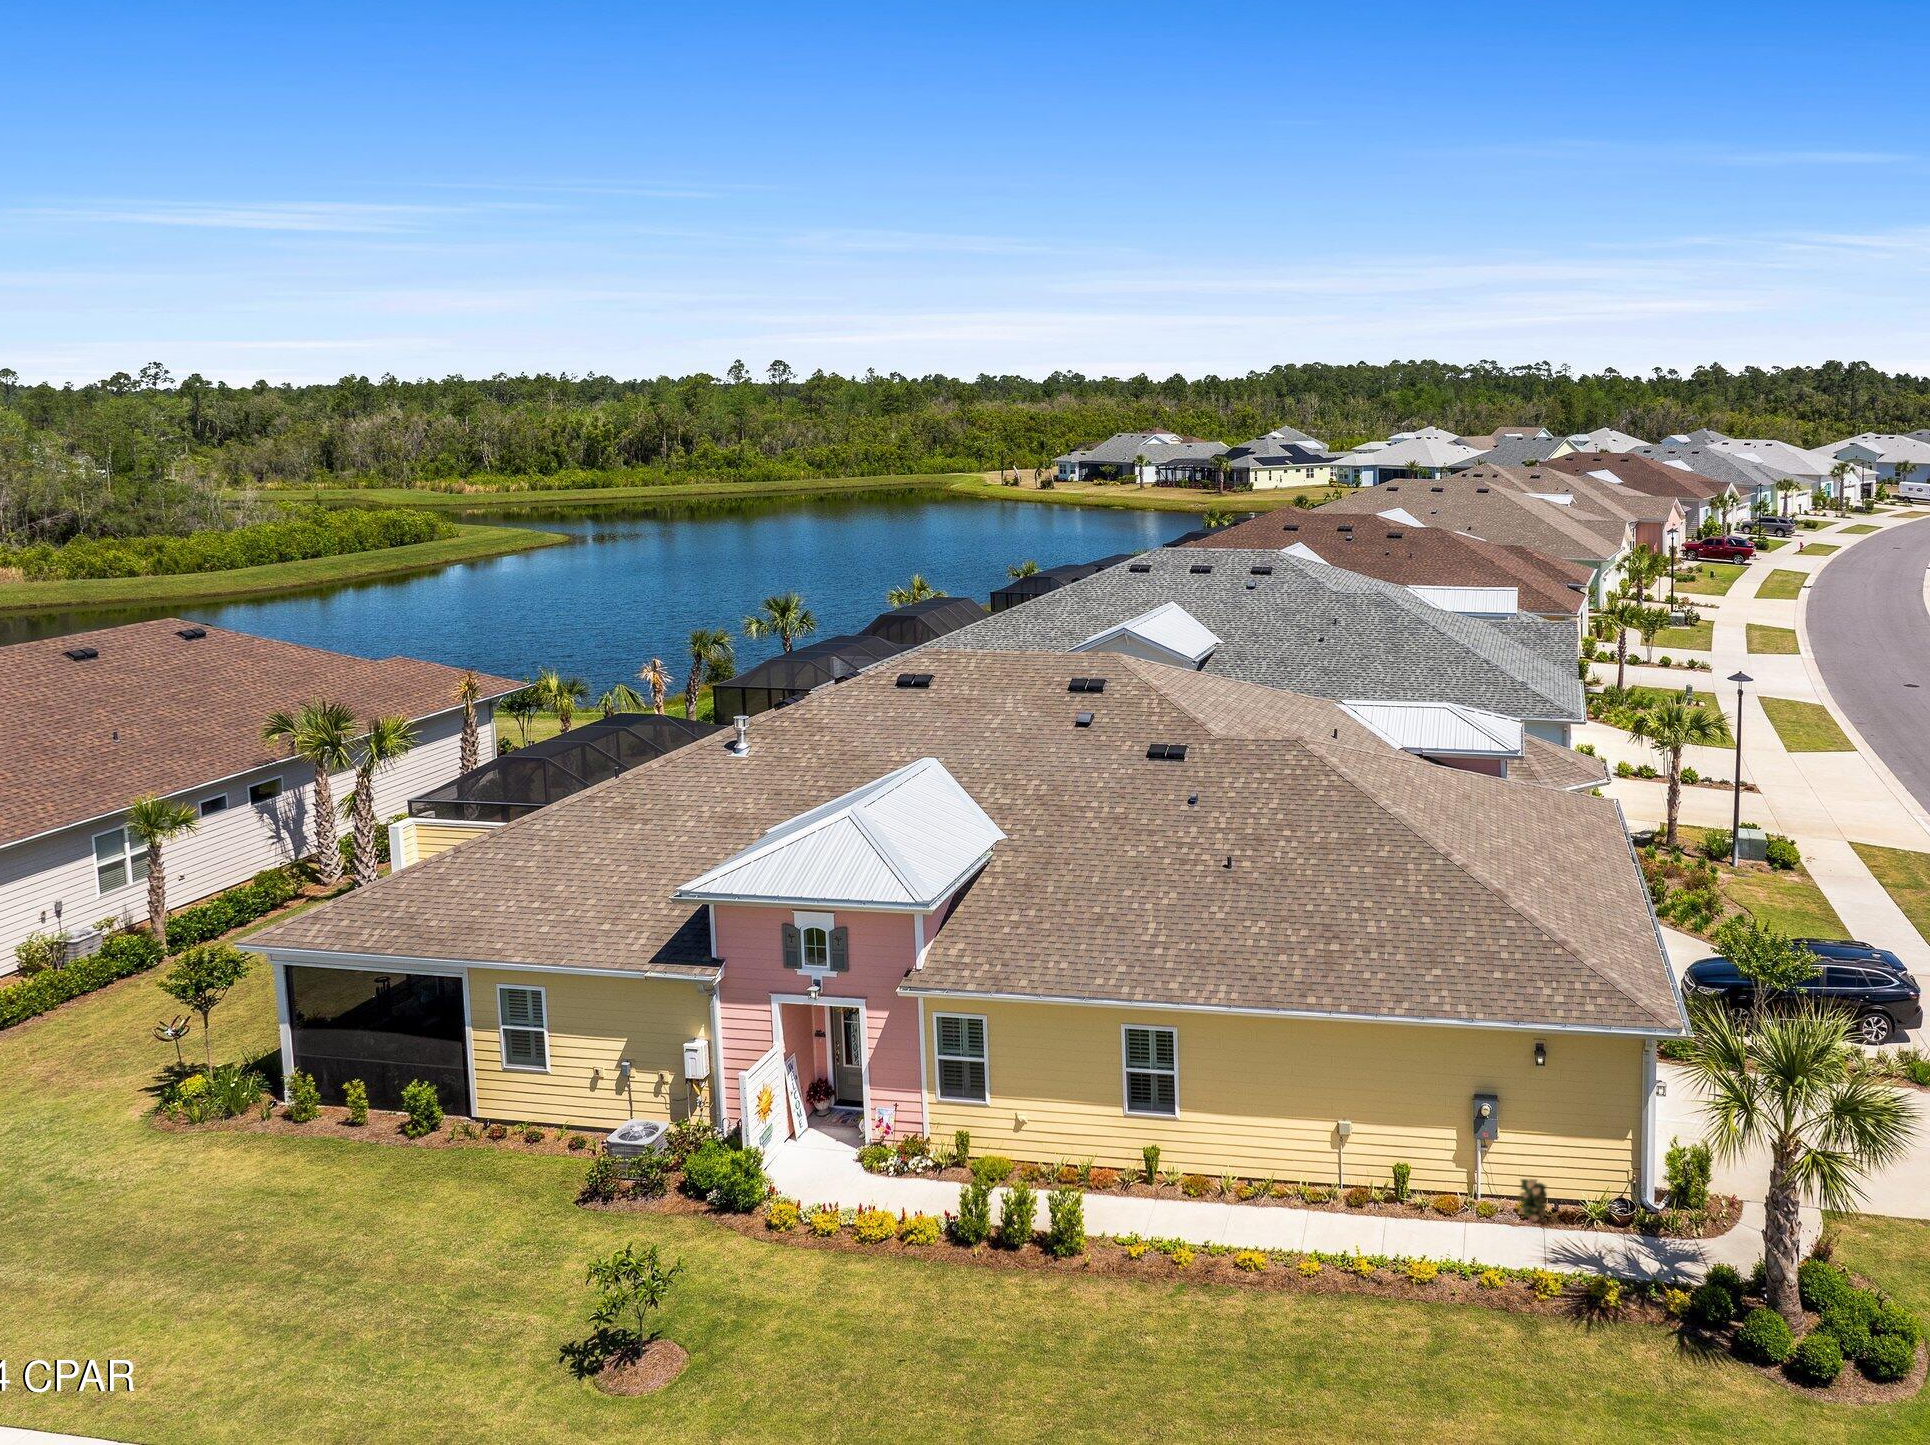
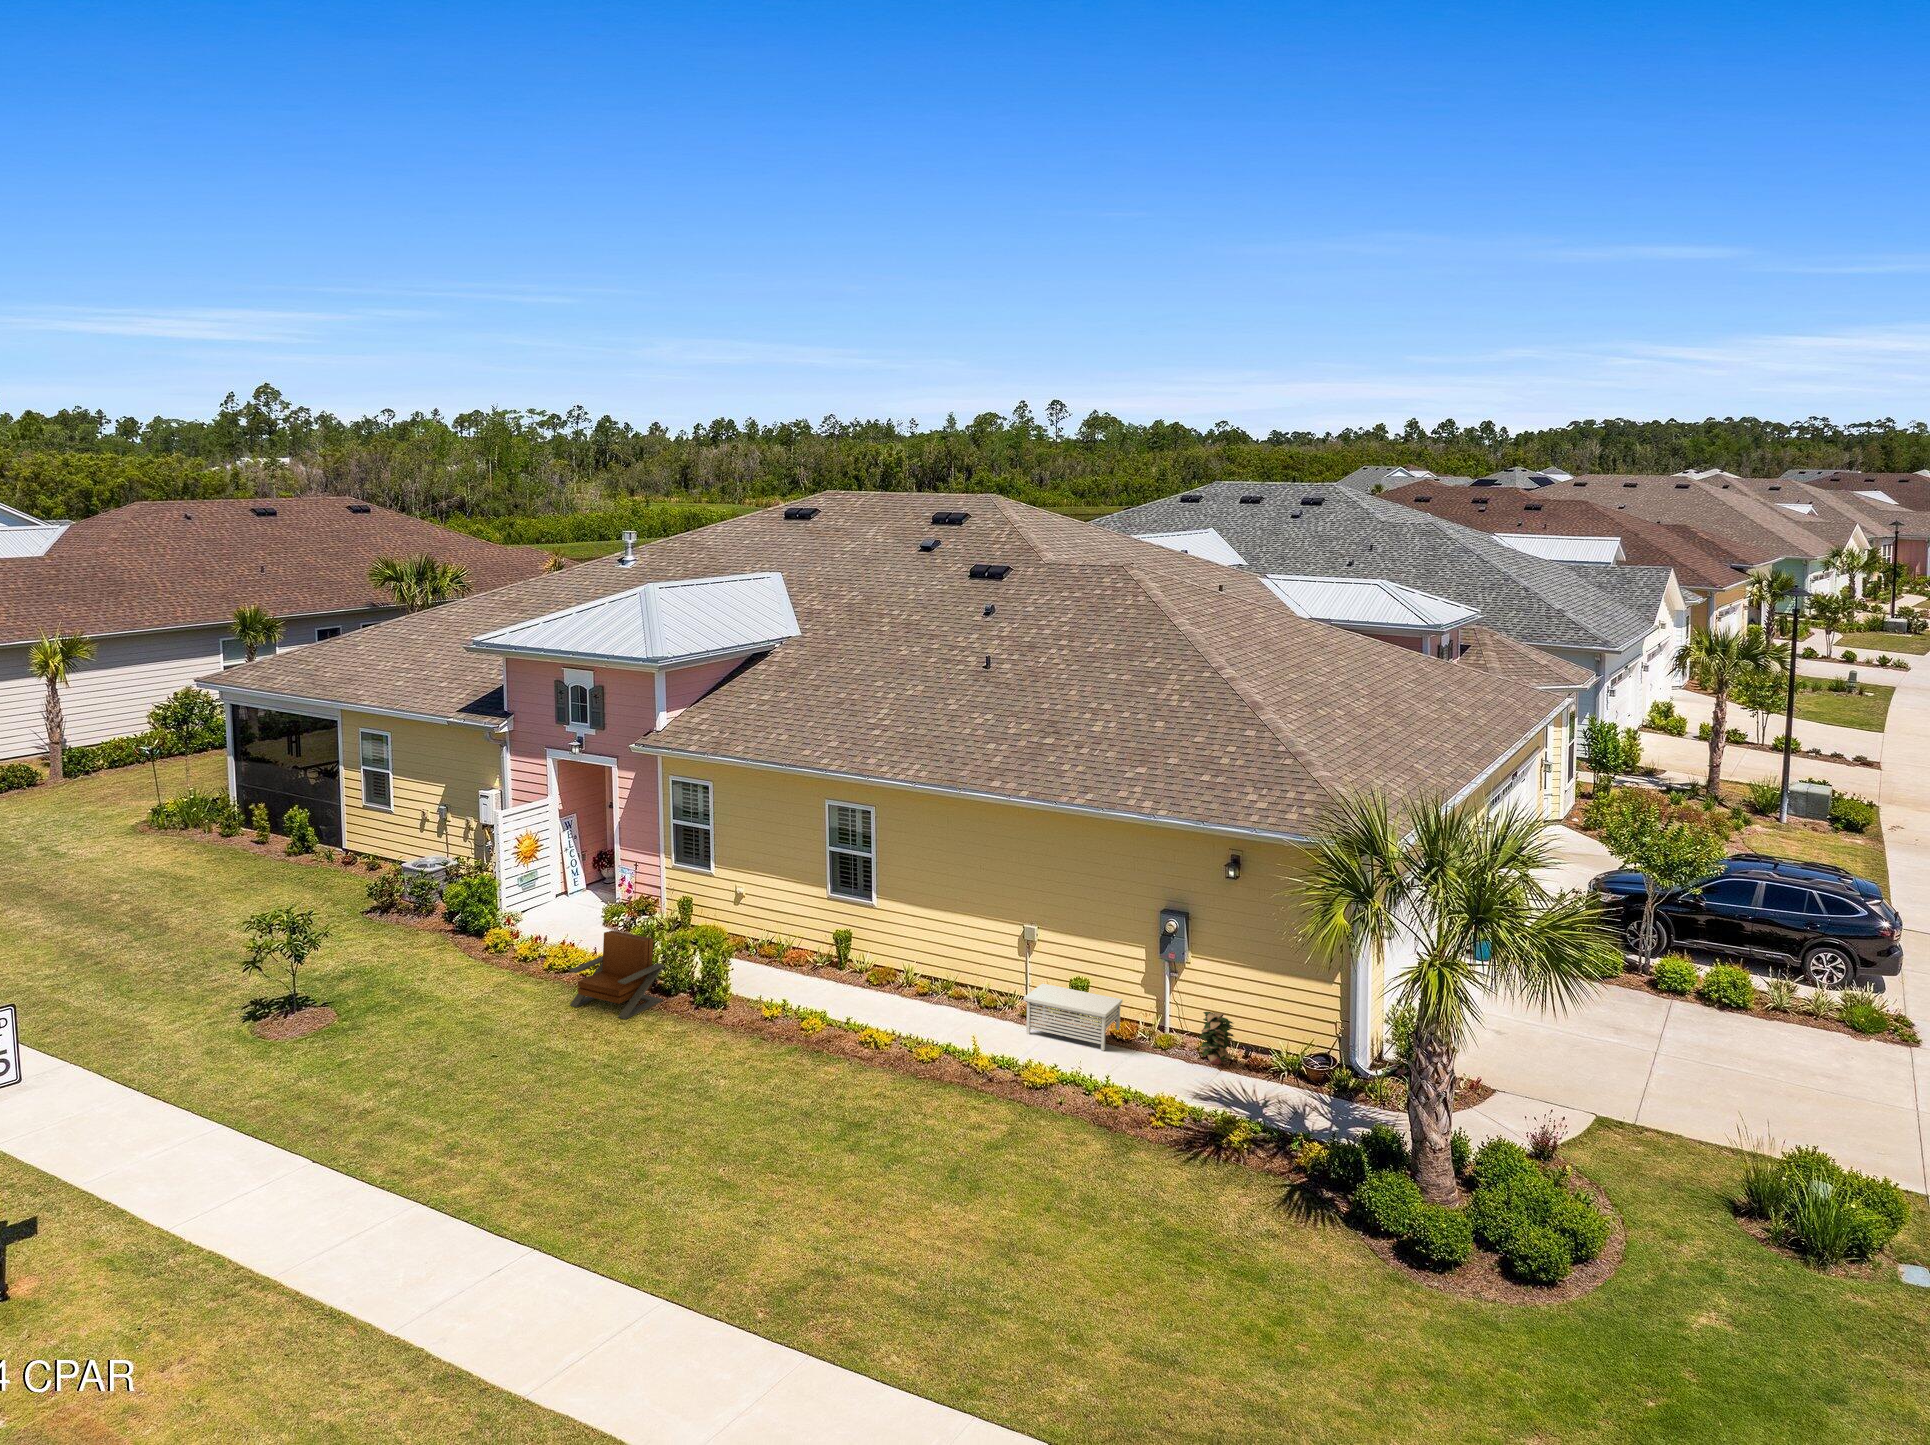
storage bench: none [1364,1172,1445,1226] -> present [1024,984,1123,1051]
lounge chair: none [958,1189,1033,1274] -> present [569,930,664,1019]

